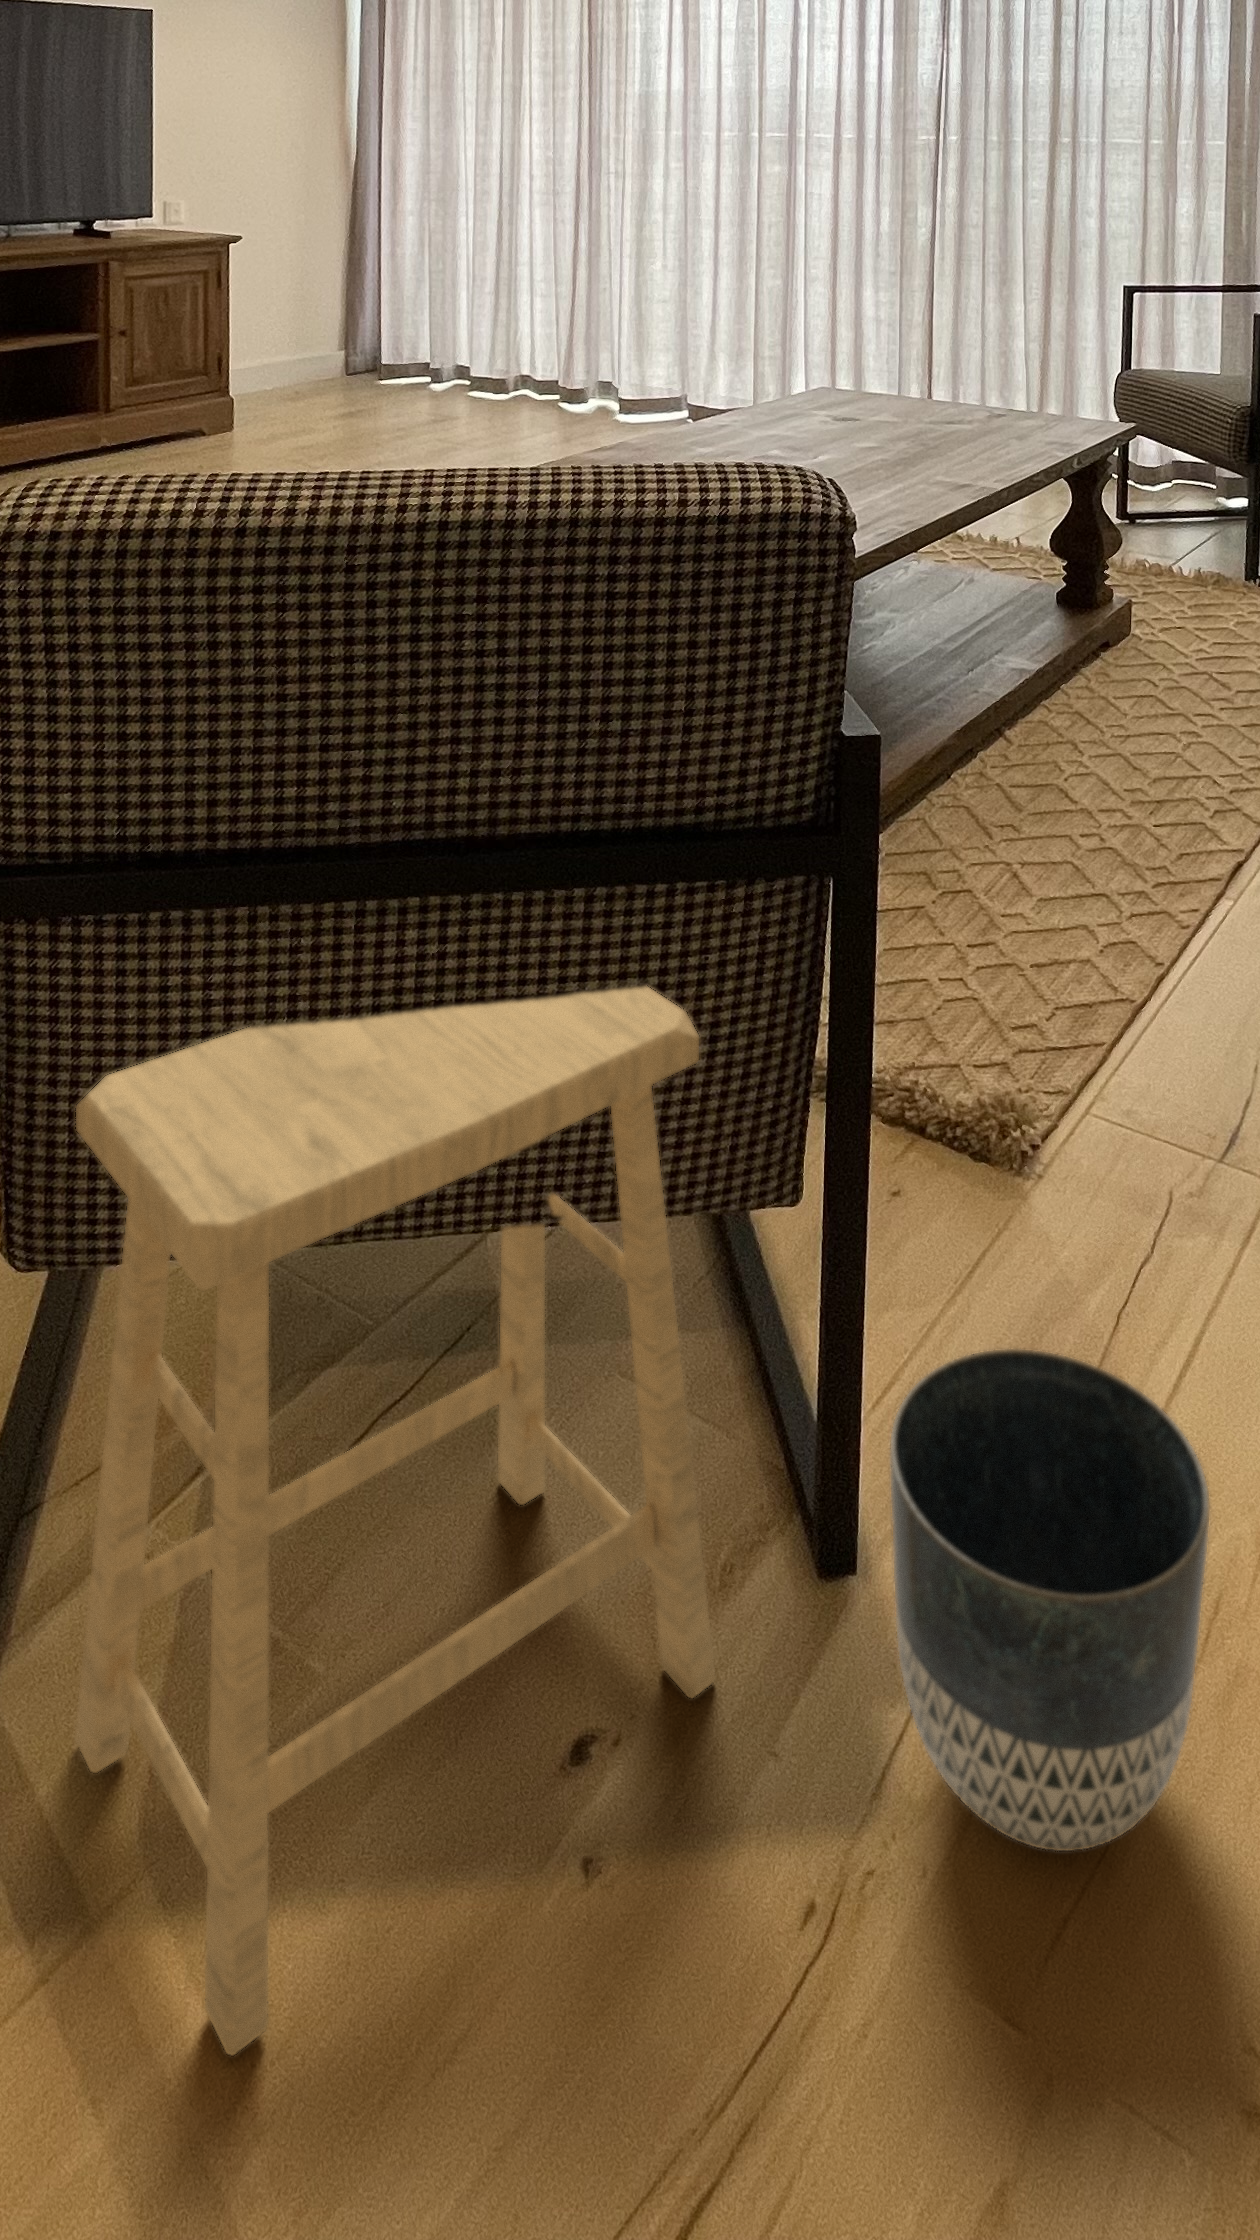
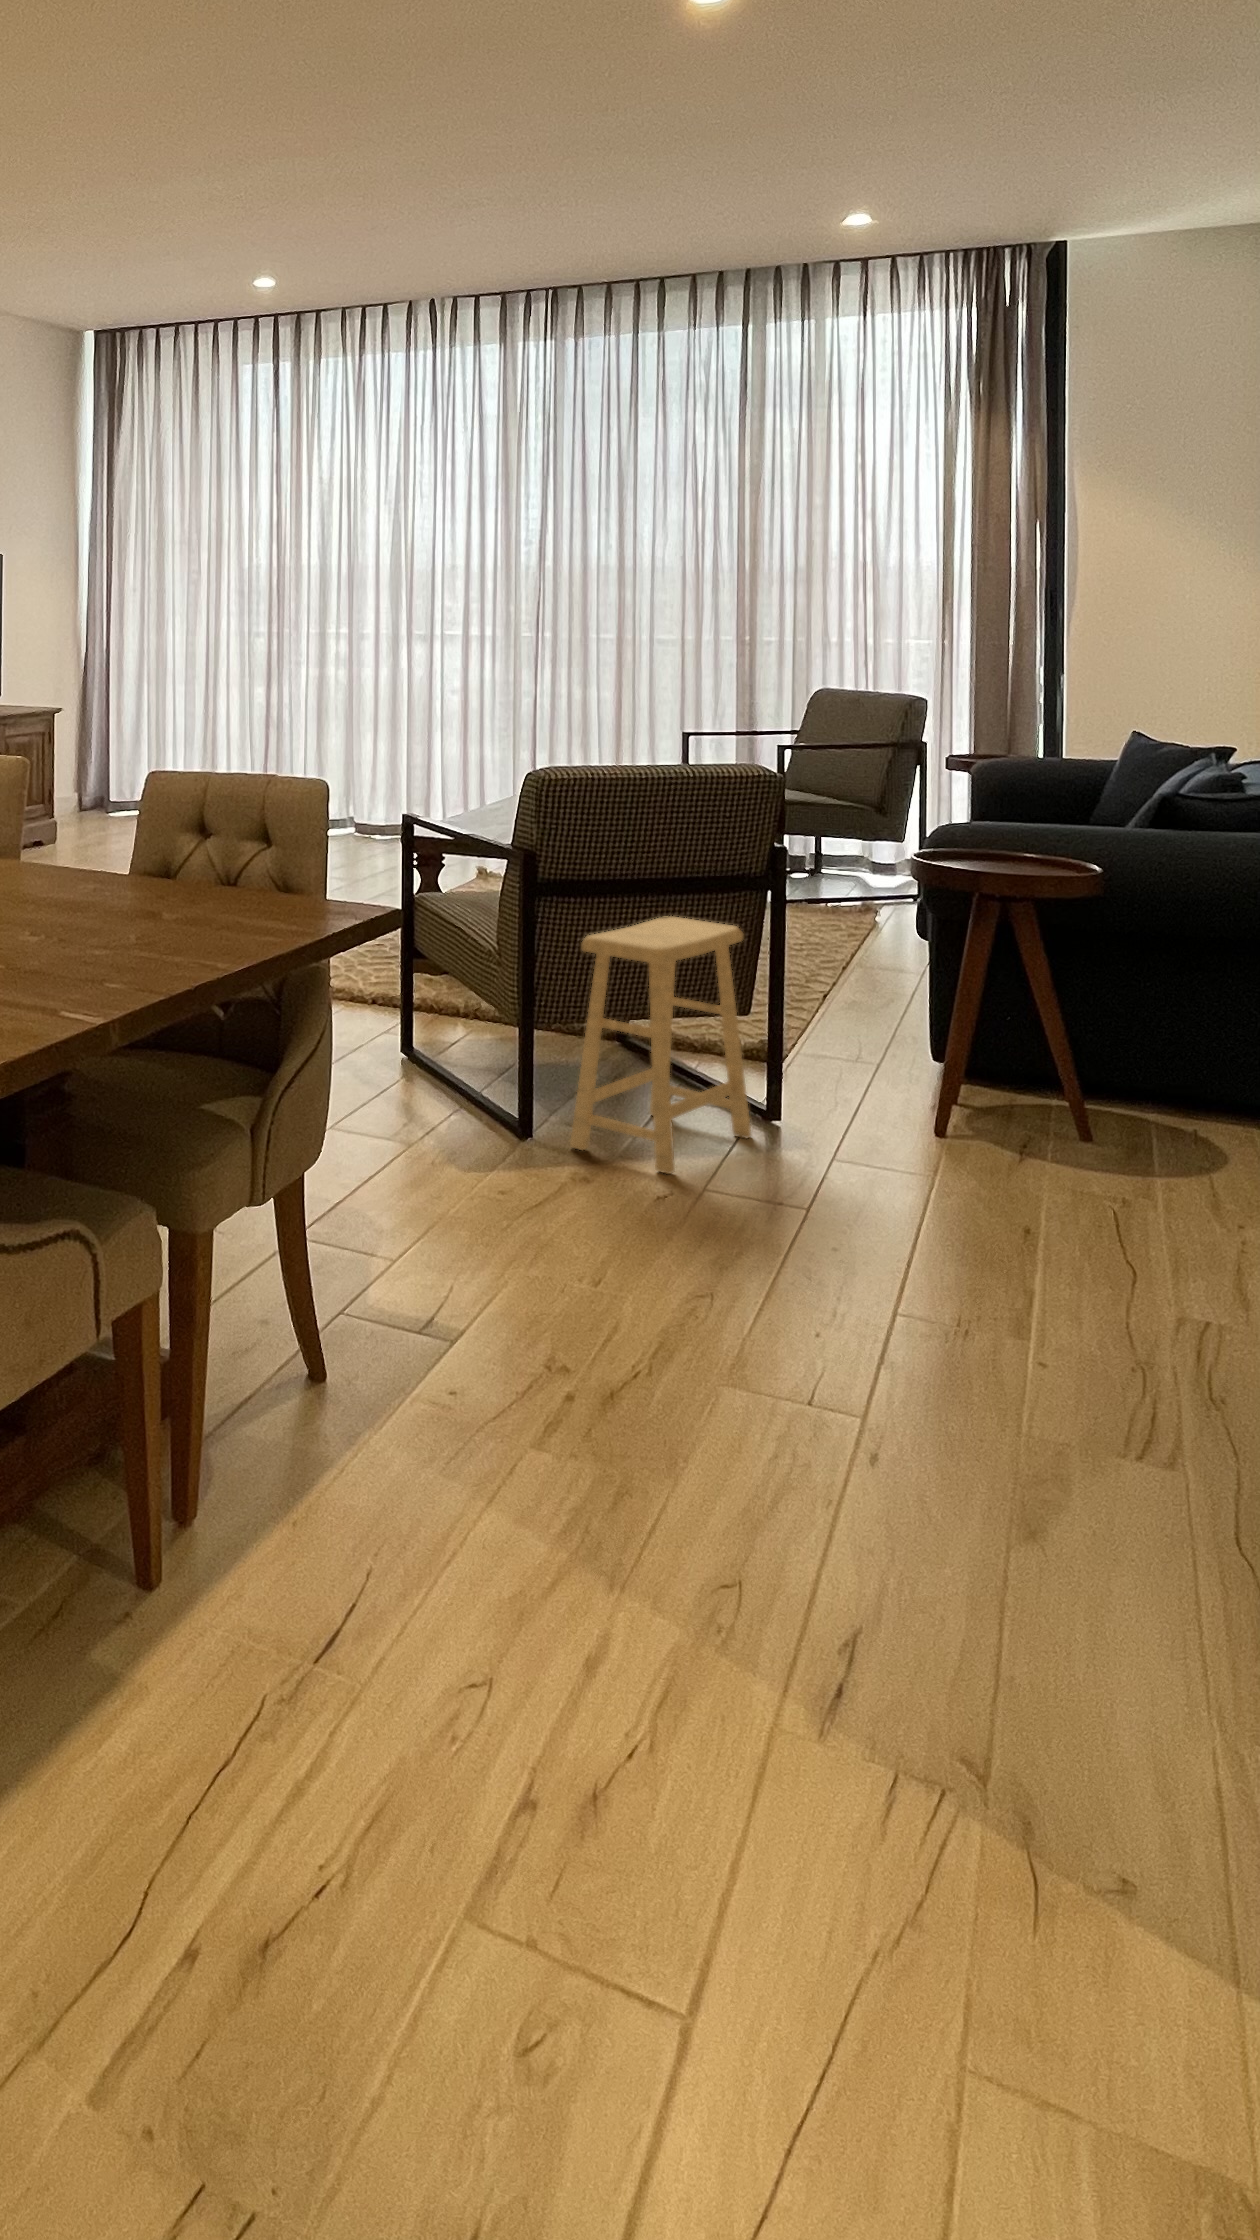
planter: present [890,1349,1210,1851] -> none [810,1033,909,1148]

